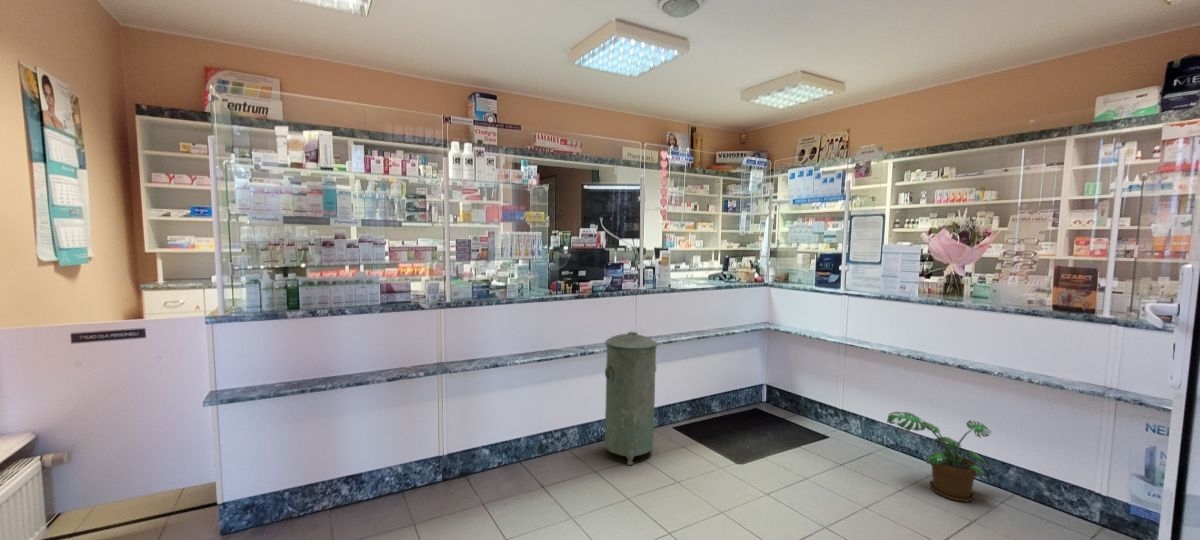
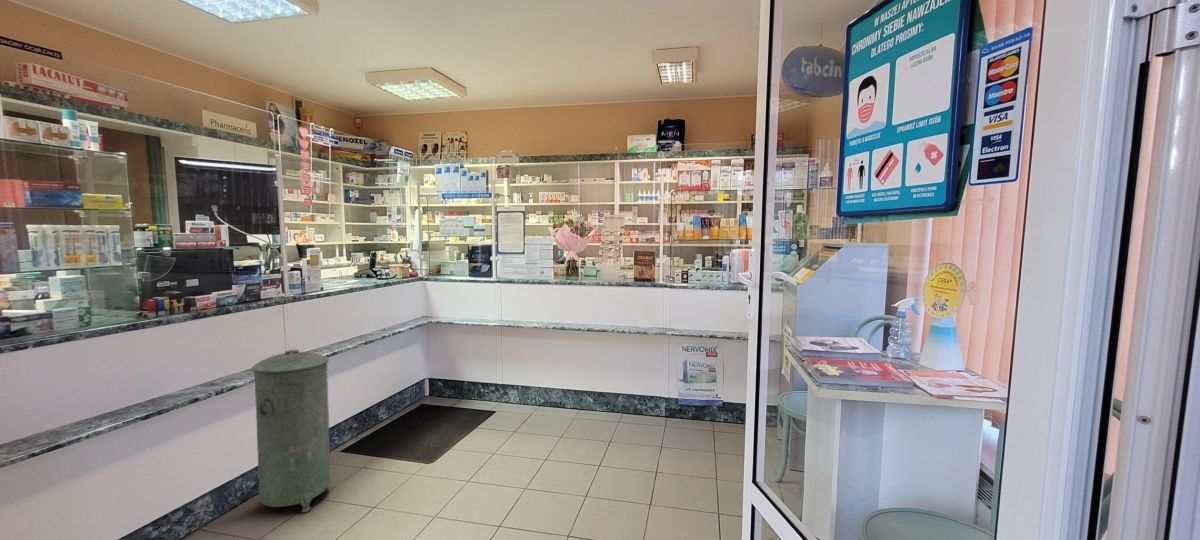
potted plant: present [887,412,991,502] -> none [547,366,609,428]

